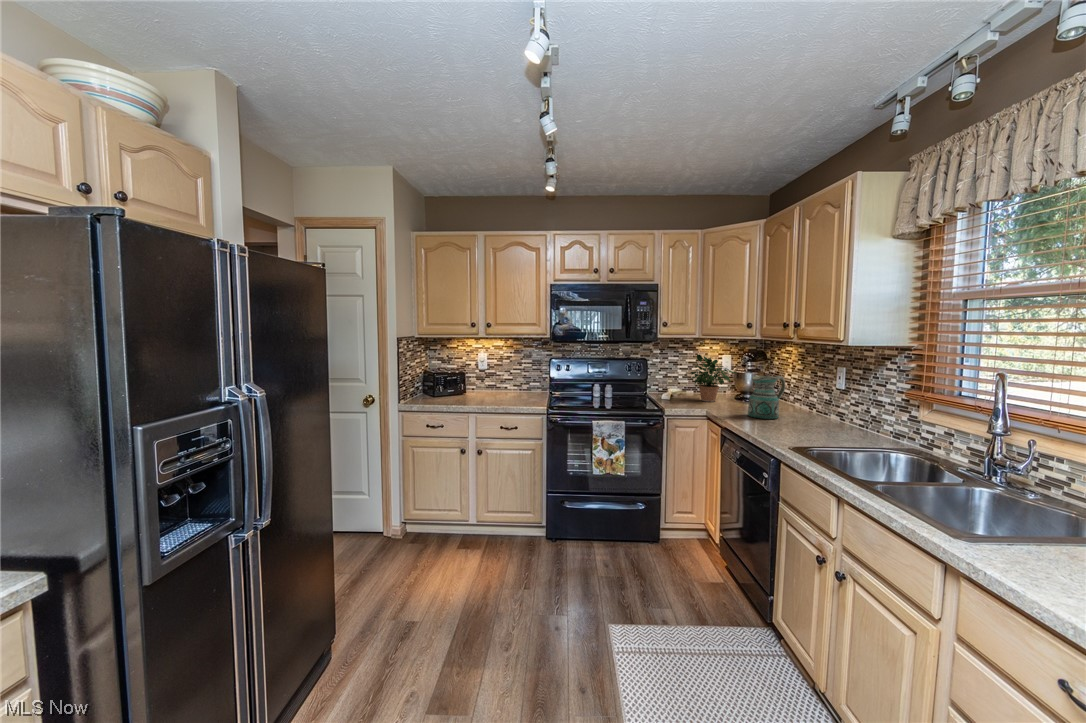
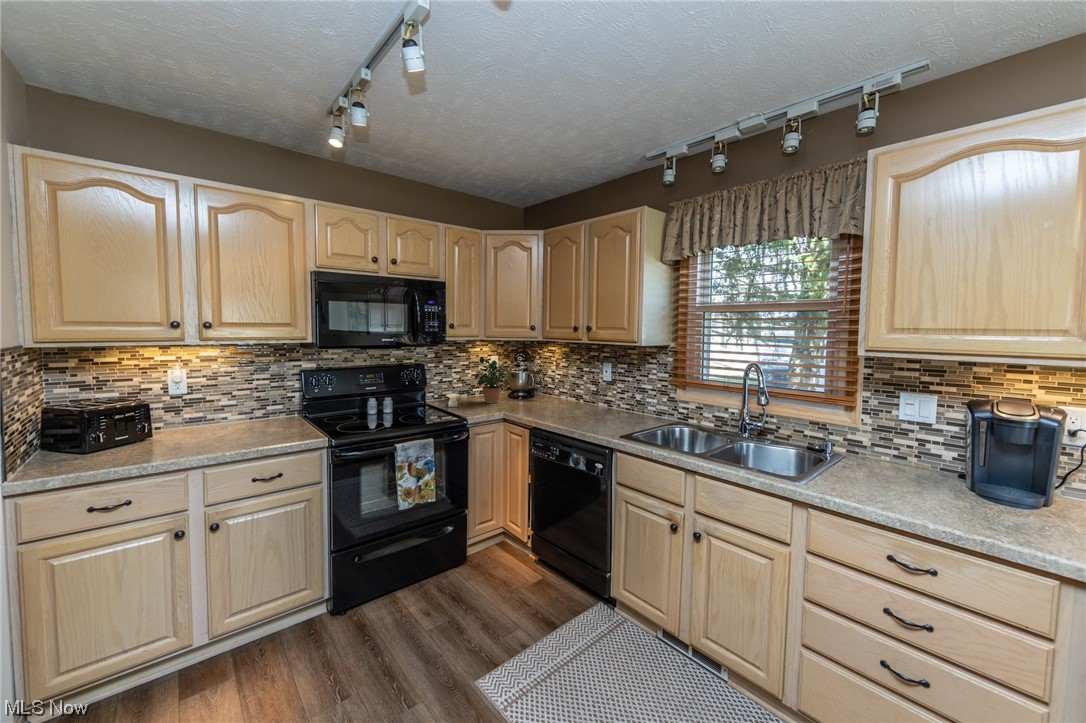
ceramic pitcher: present [748,376,785,419] -> none [544,373,569,414]

